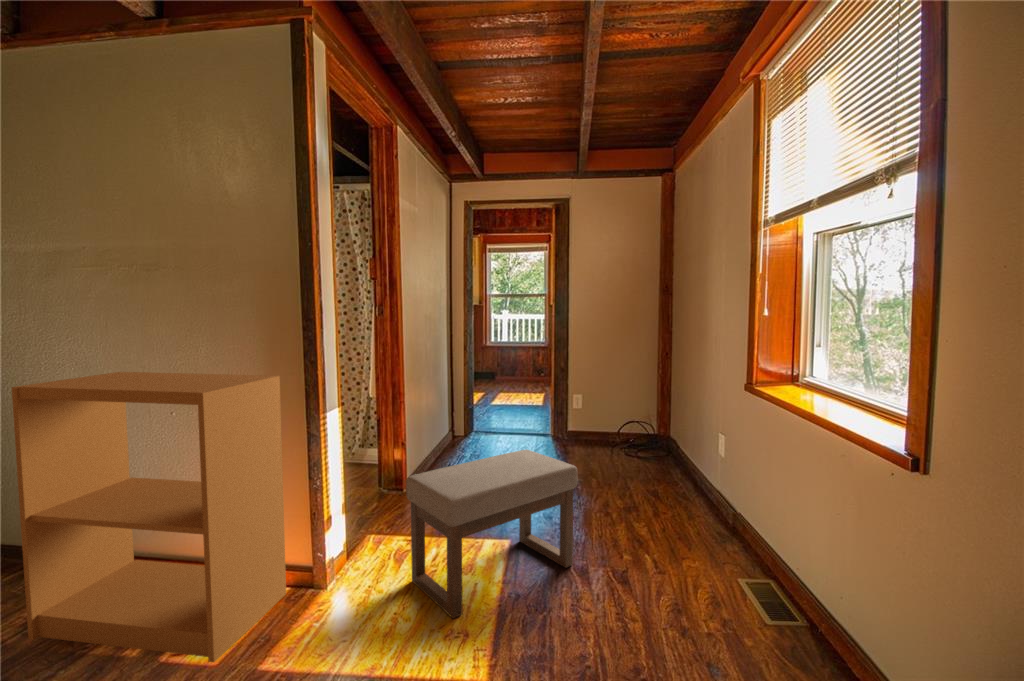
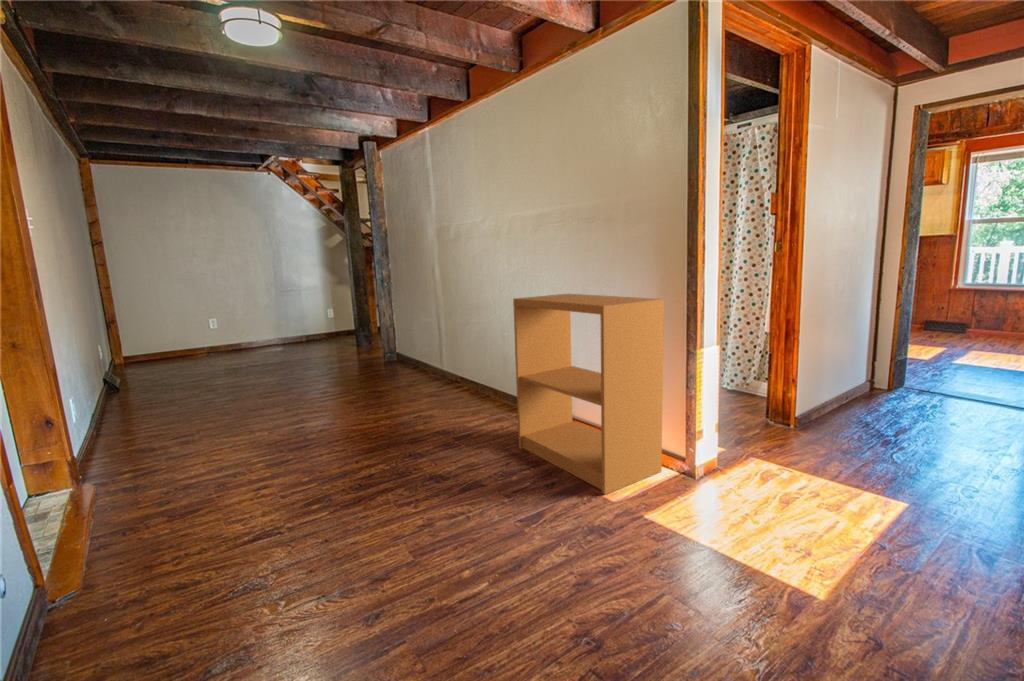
ottoman: present [406,450,577,618] -> none [770,400,1011,548]

